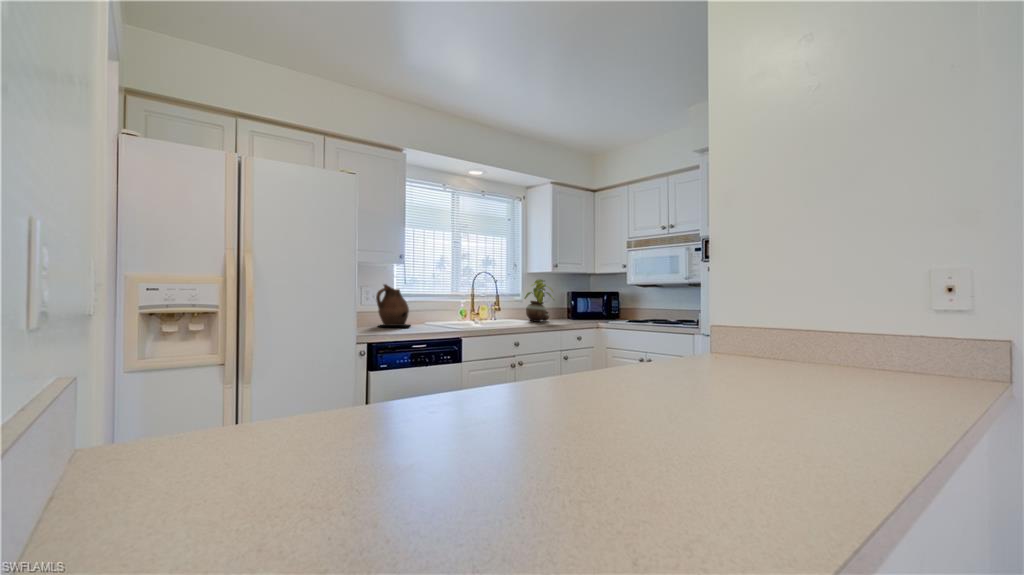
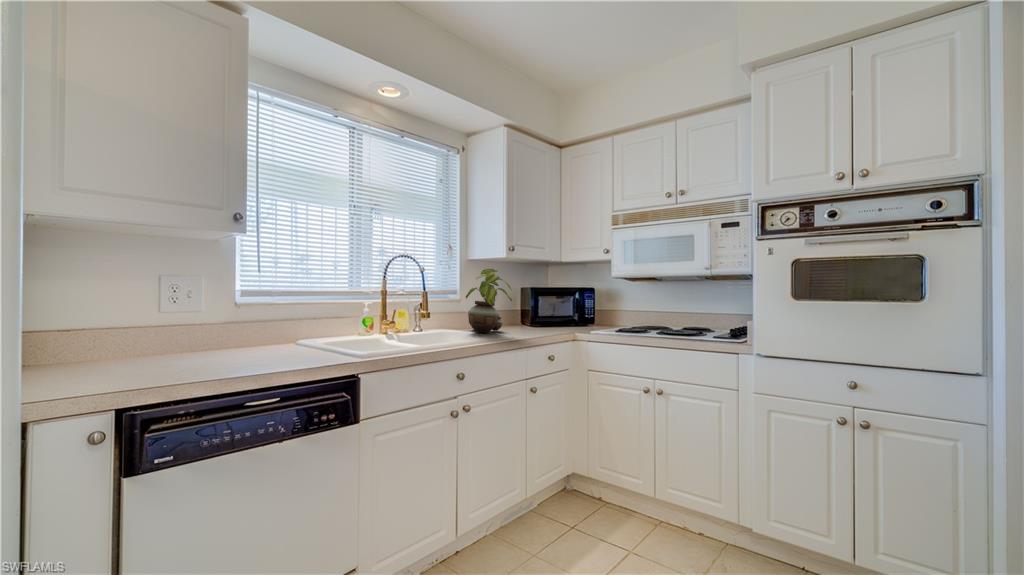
ceramic pitcher: present [376,284,410,326] -> none [185,274,266,356]

